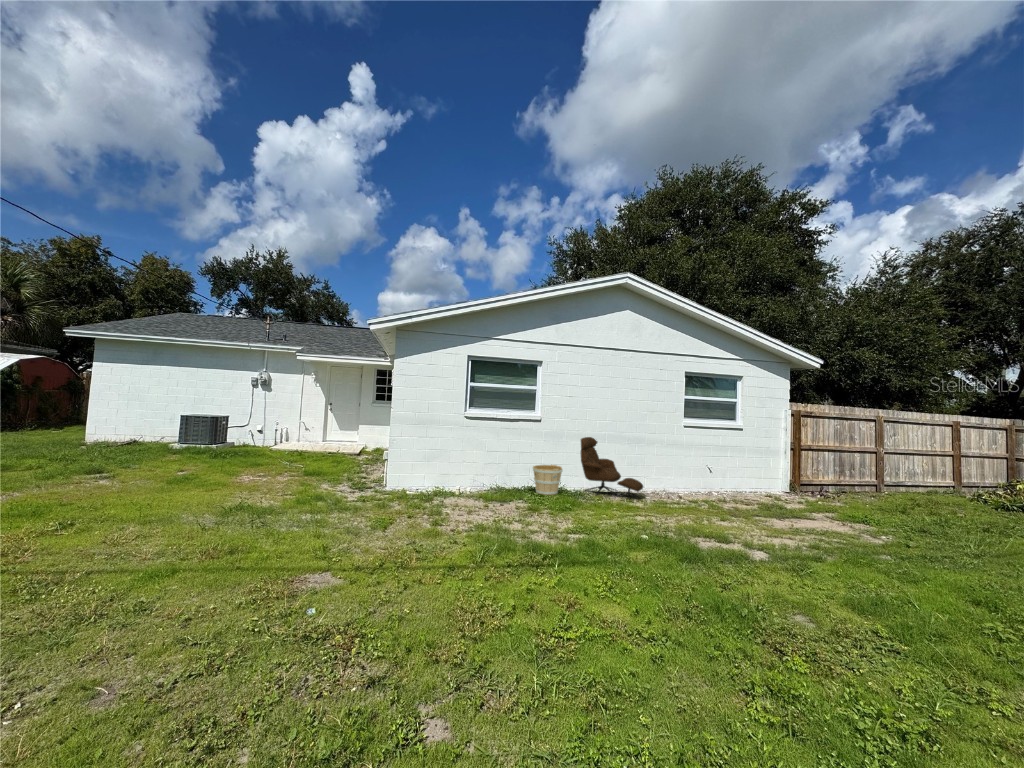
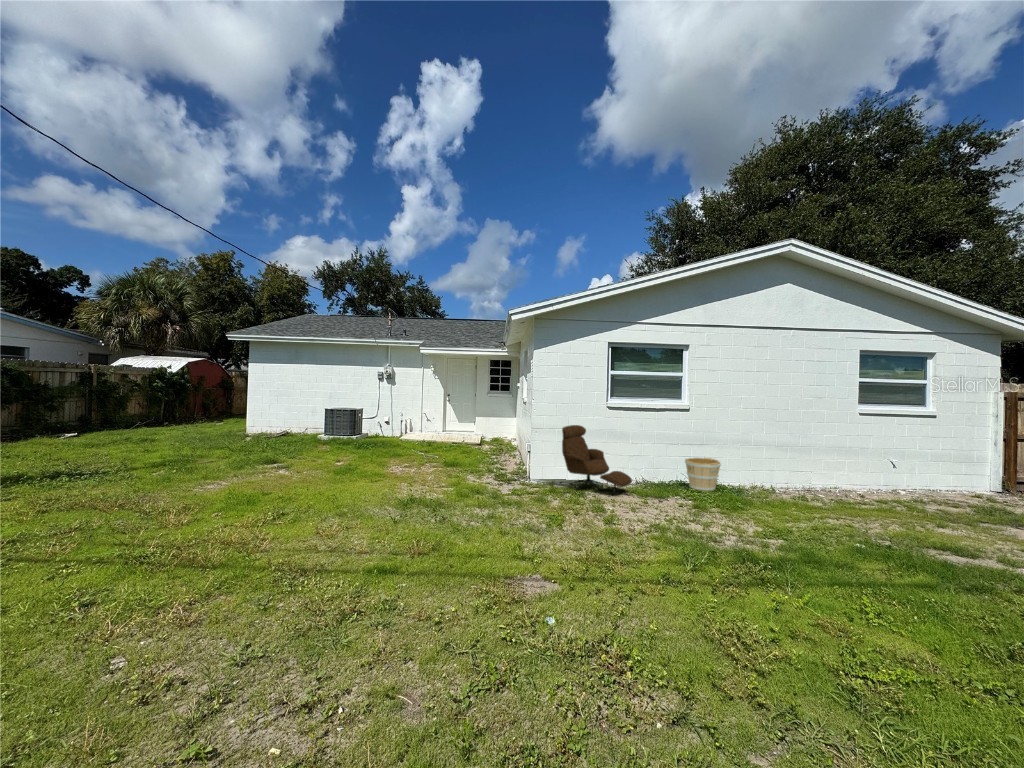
lounge chair: present [581,437,643,499] -> present [562,425,632,496]

